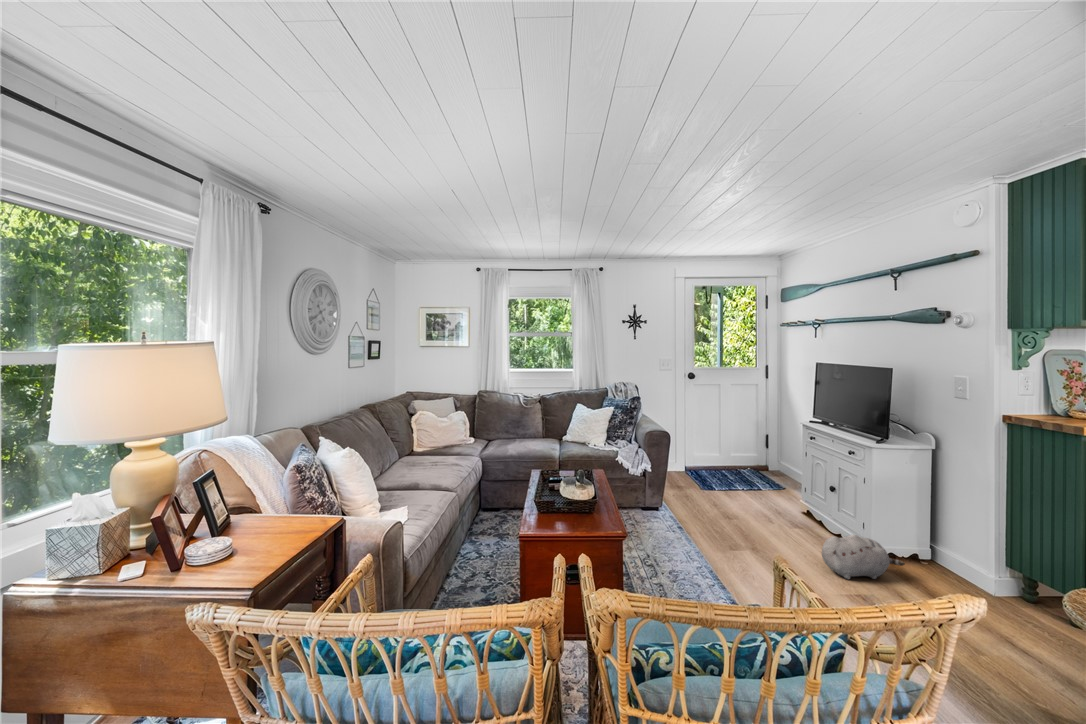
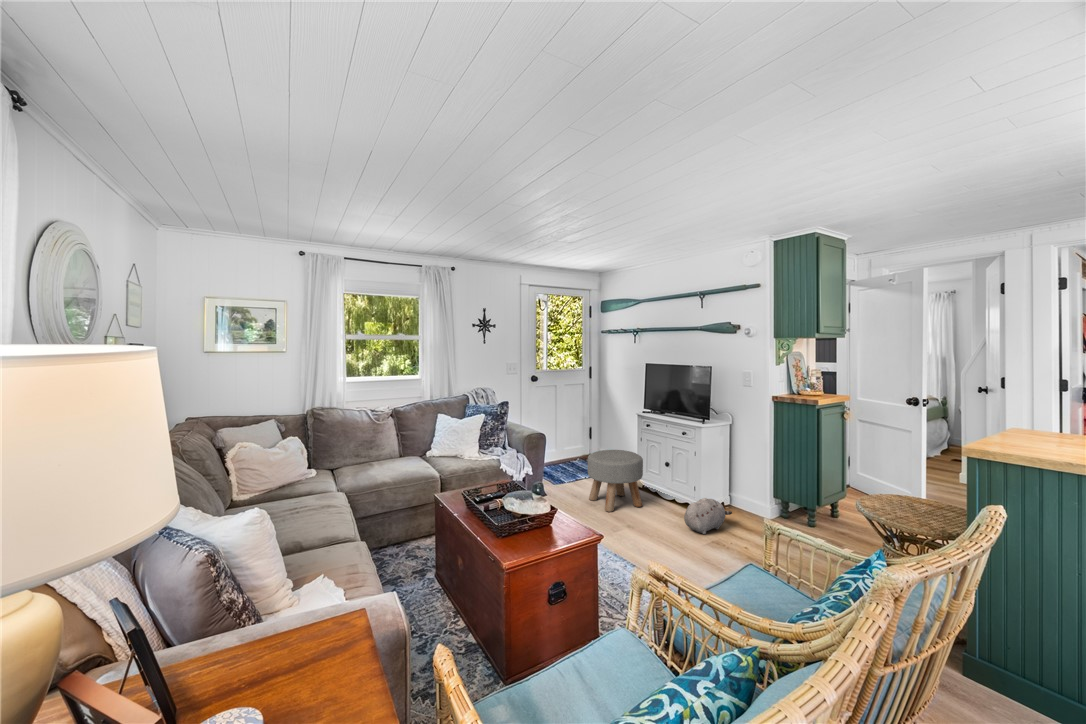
ottoman: none [721,460,791,531] -> present [588,450,643,512]

